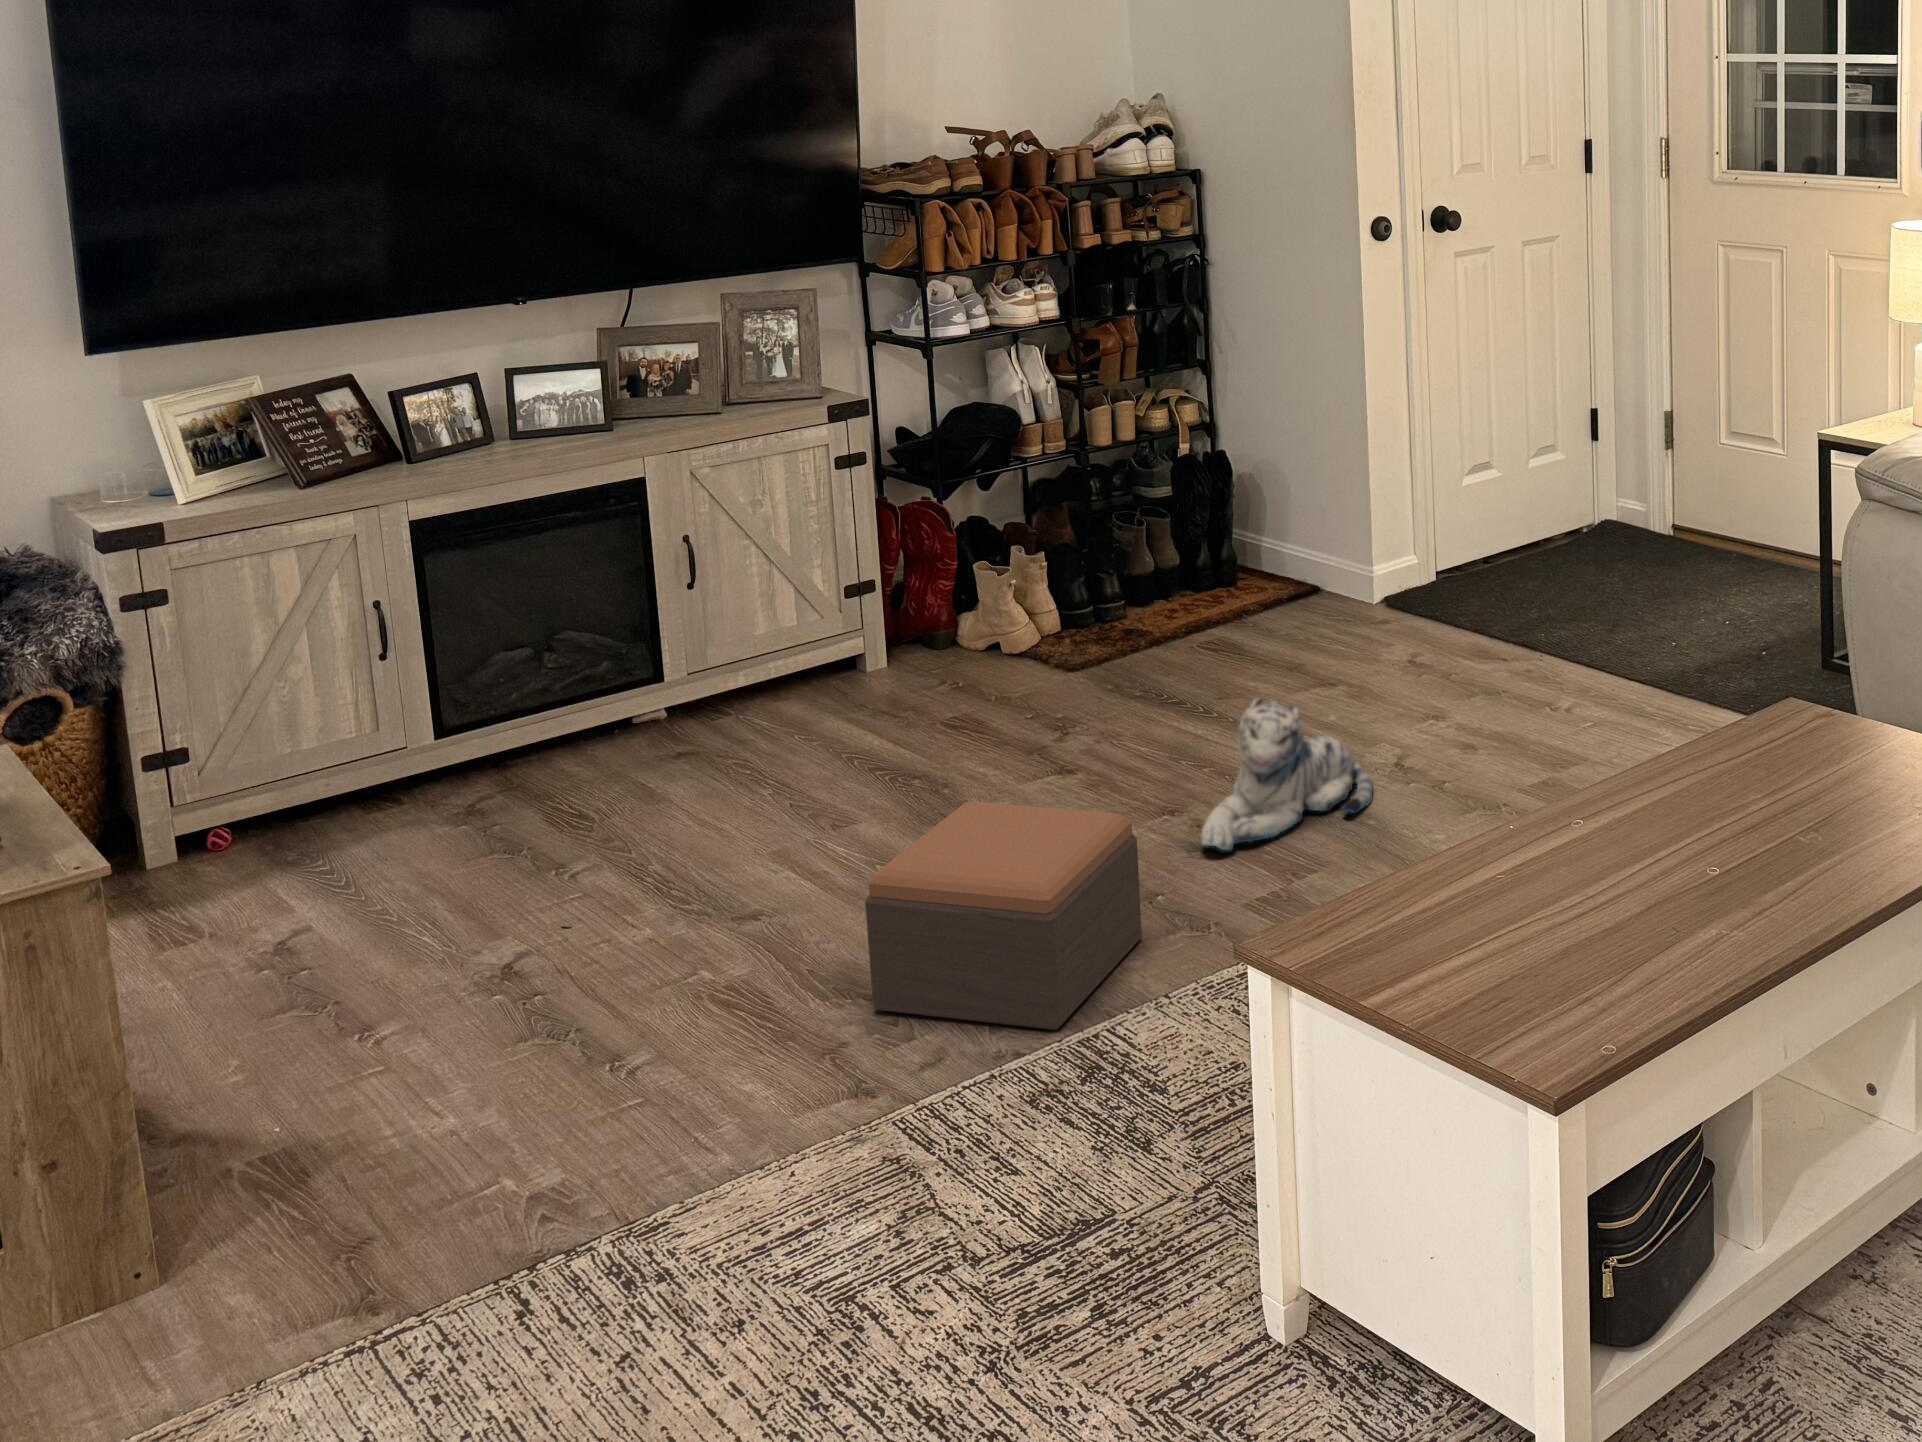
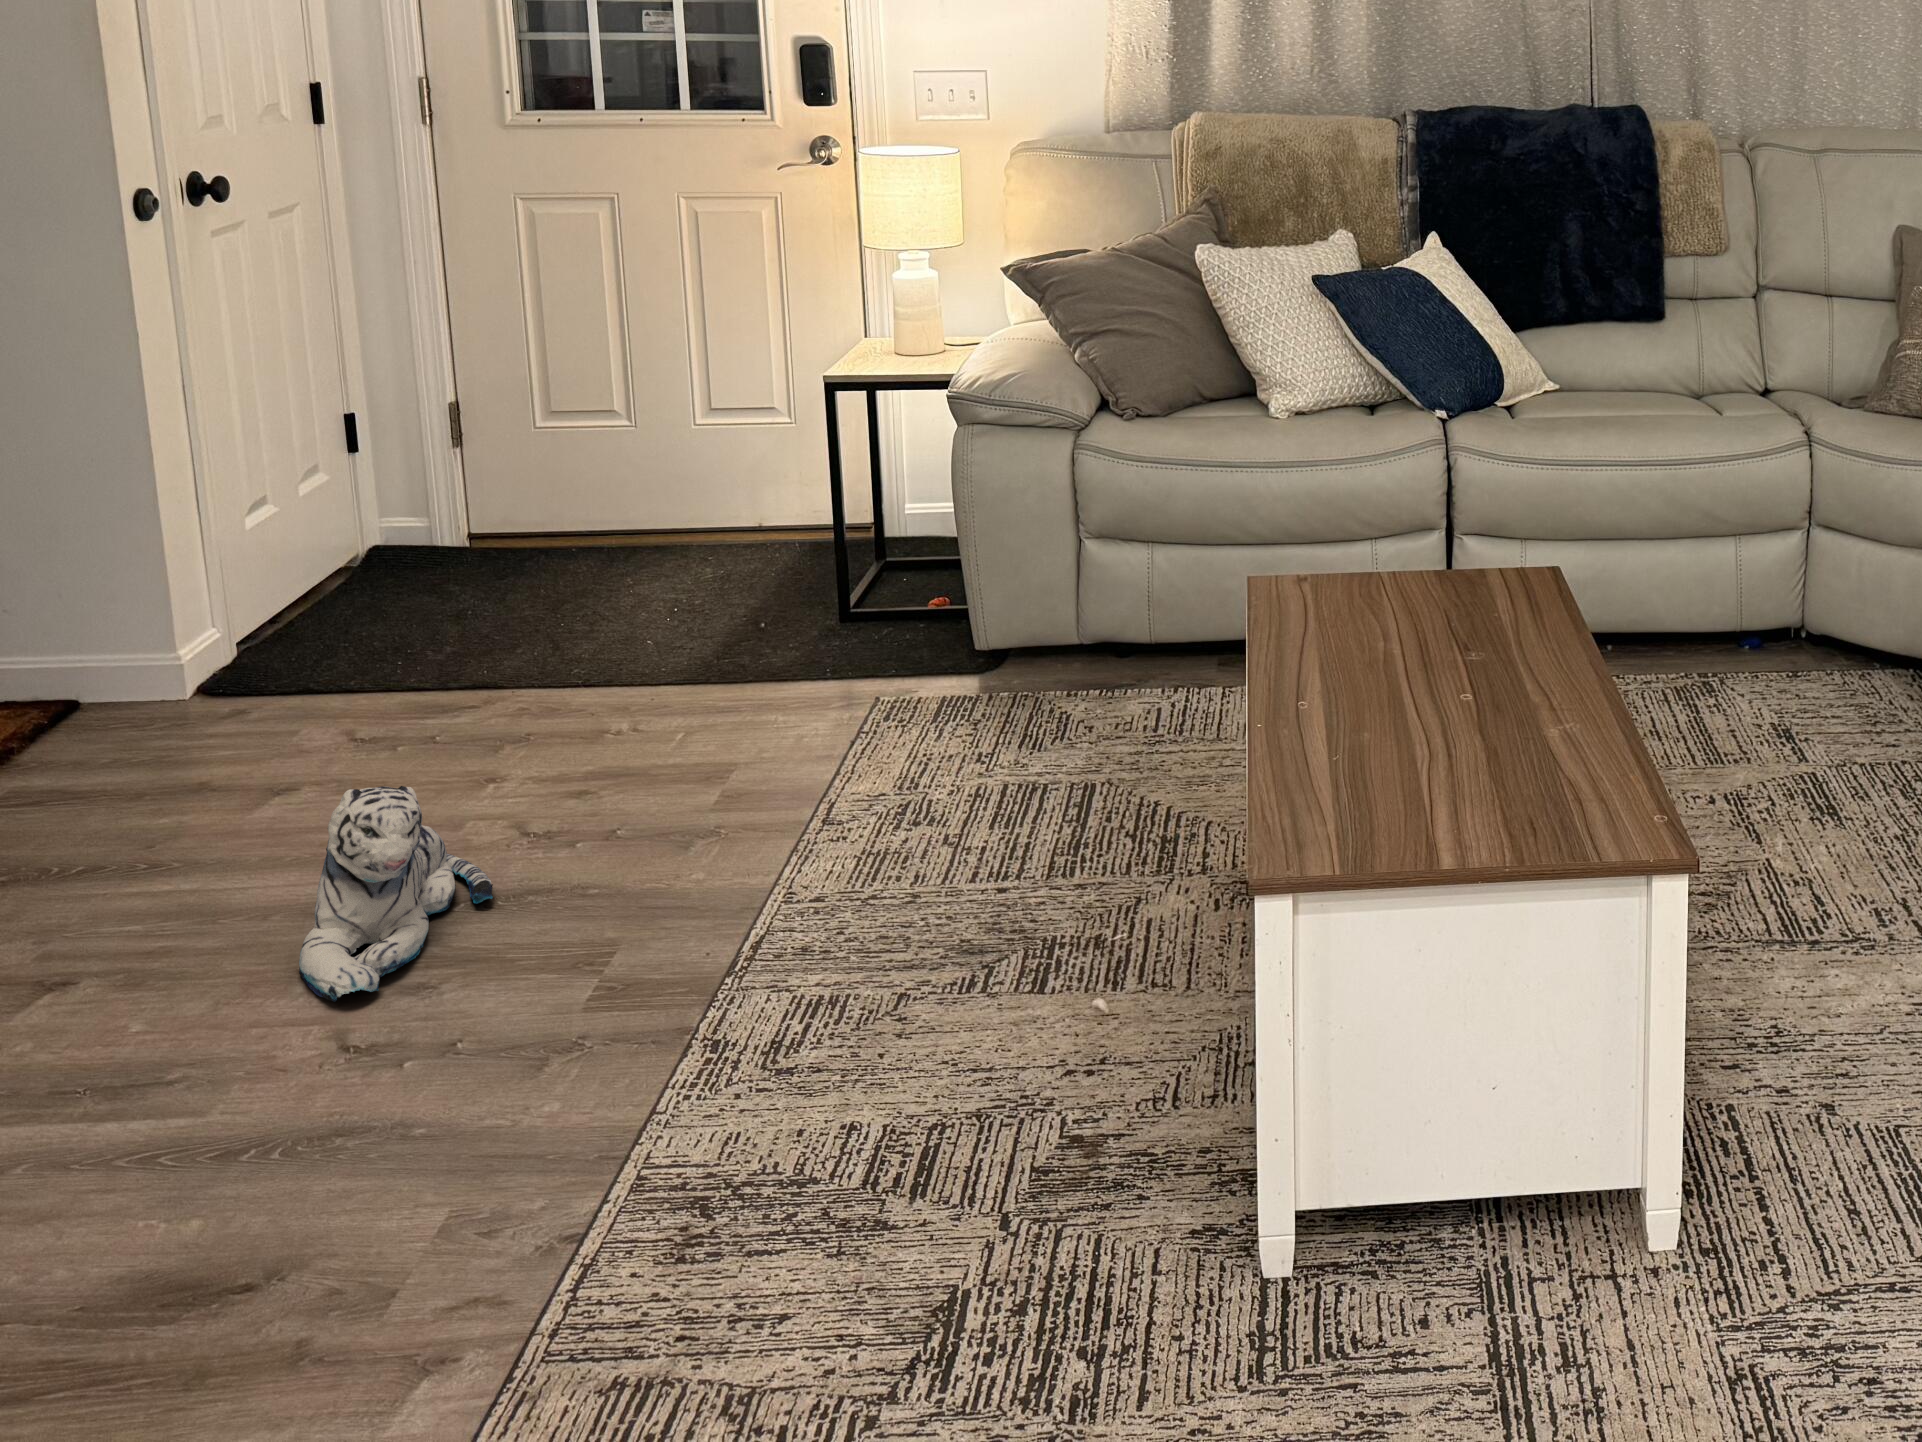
footstool: present [865,801,1142,1030] -> none [50,961,427,1367]

